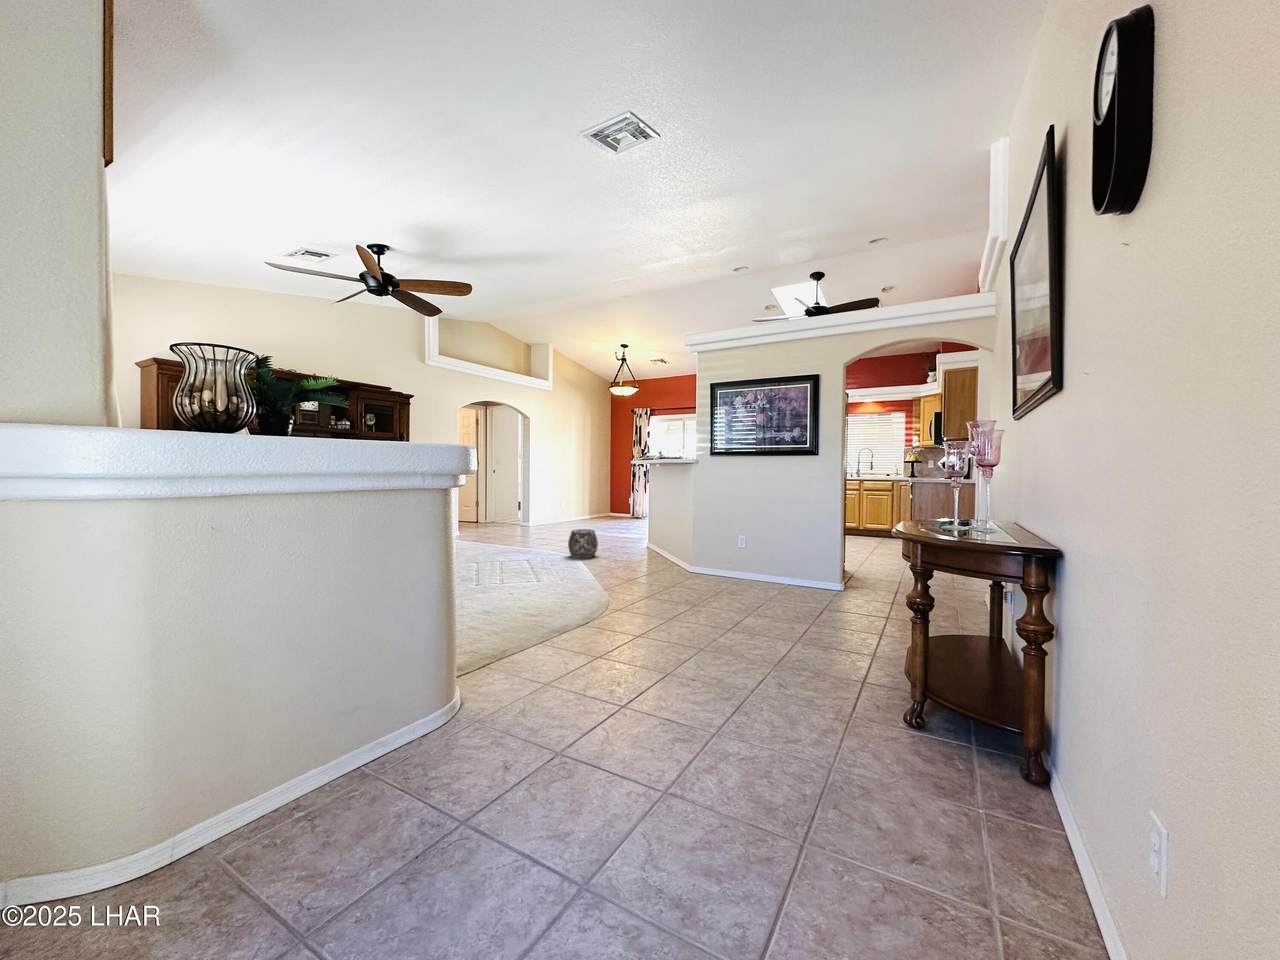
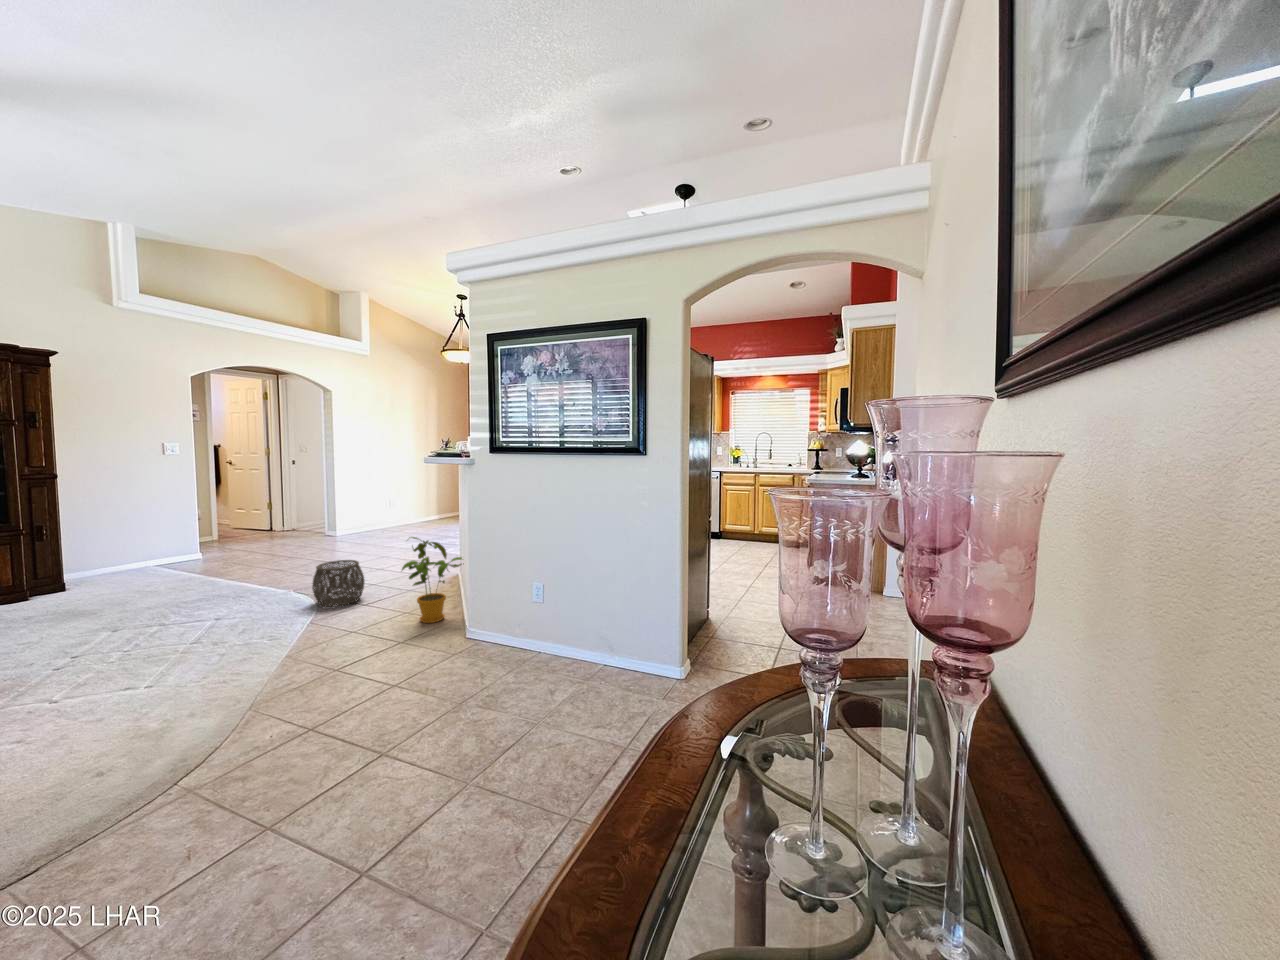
house plant: none [637,511,680,567] -> present [402,537,464,623]

